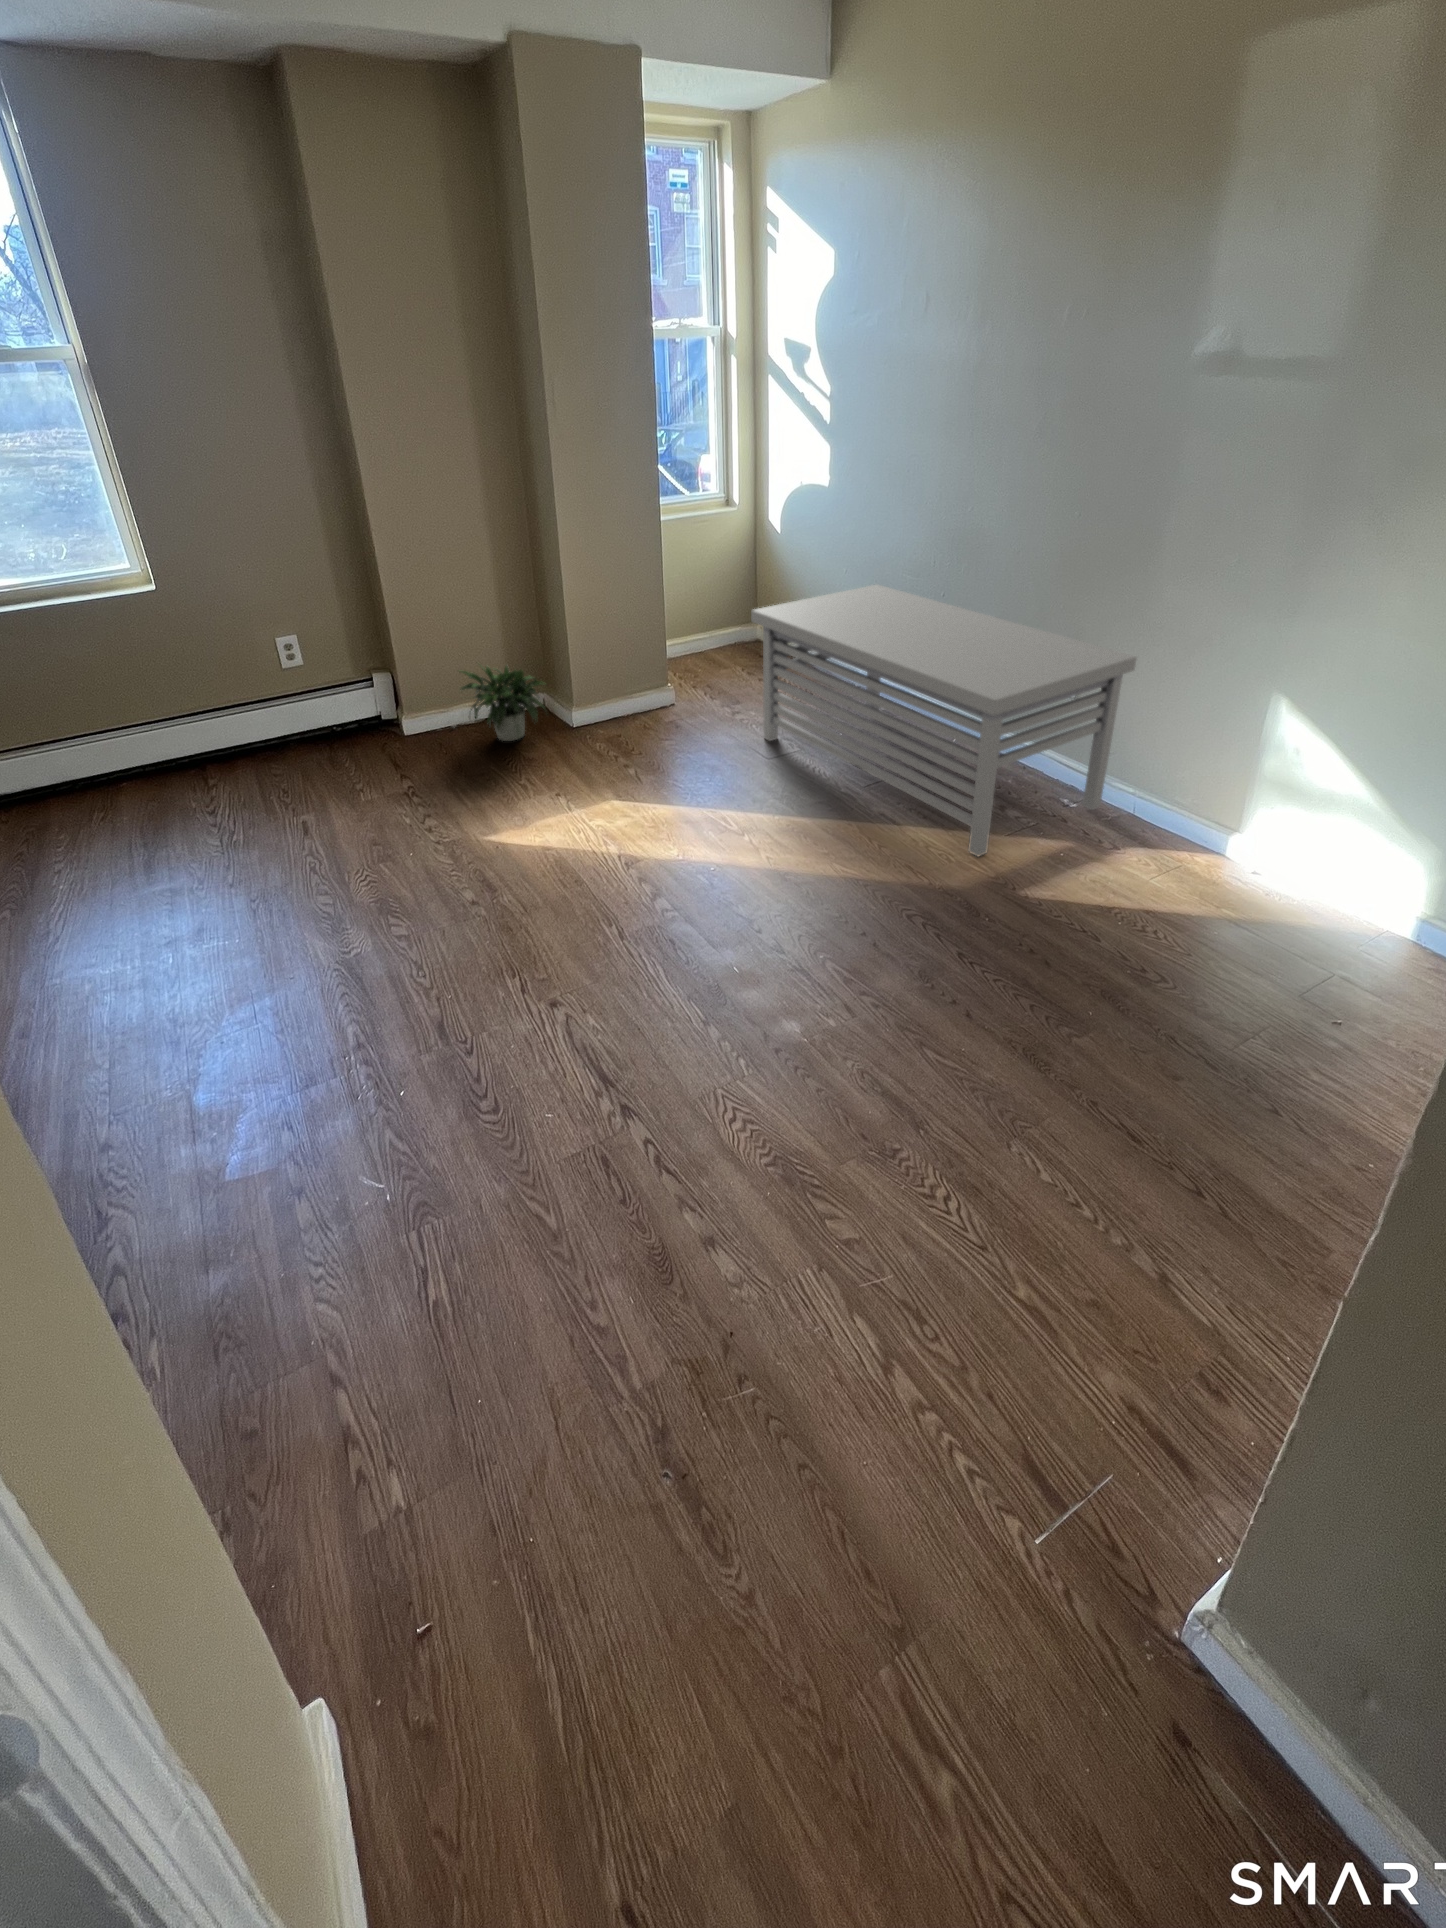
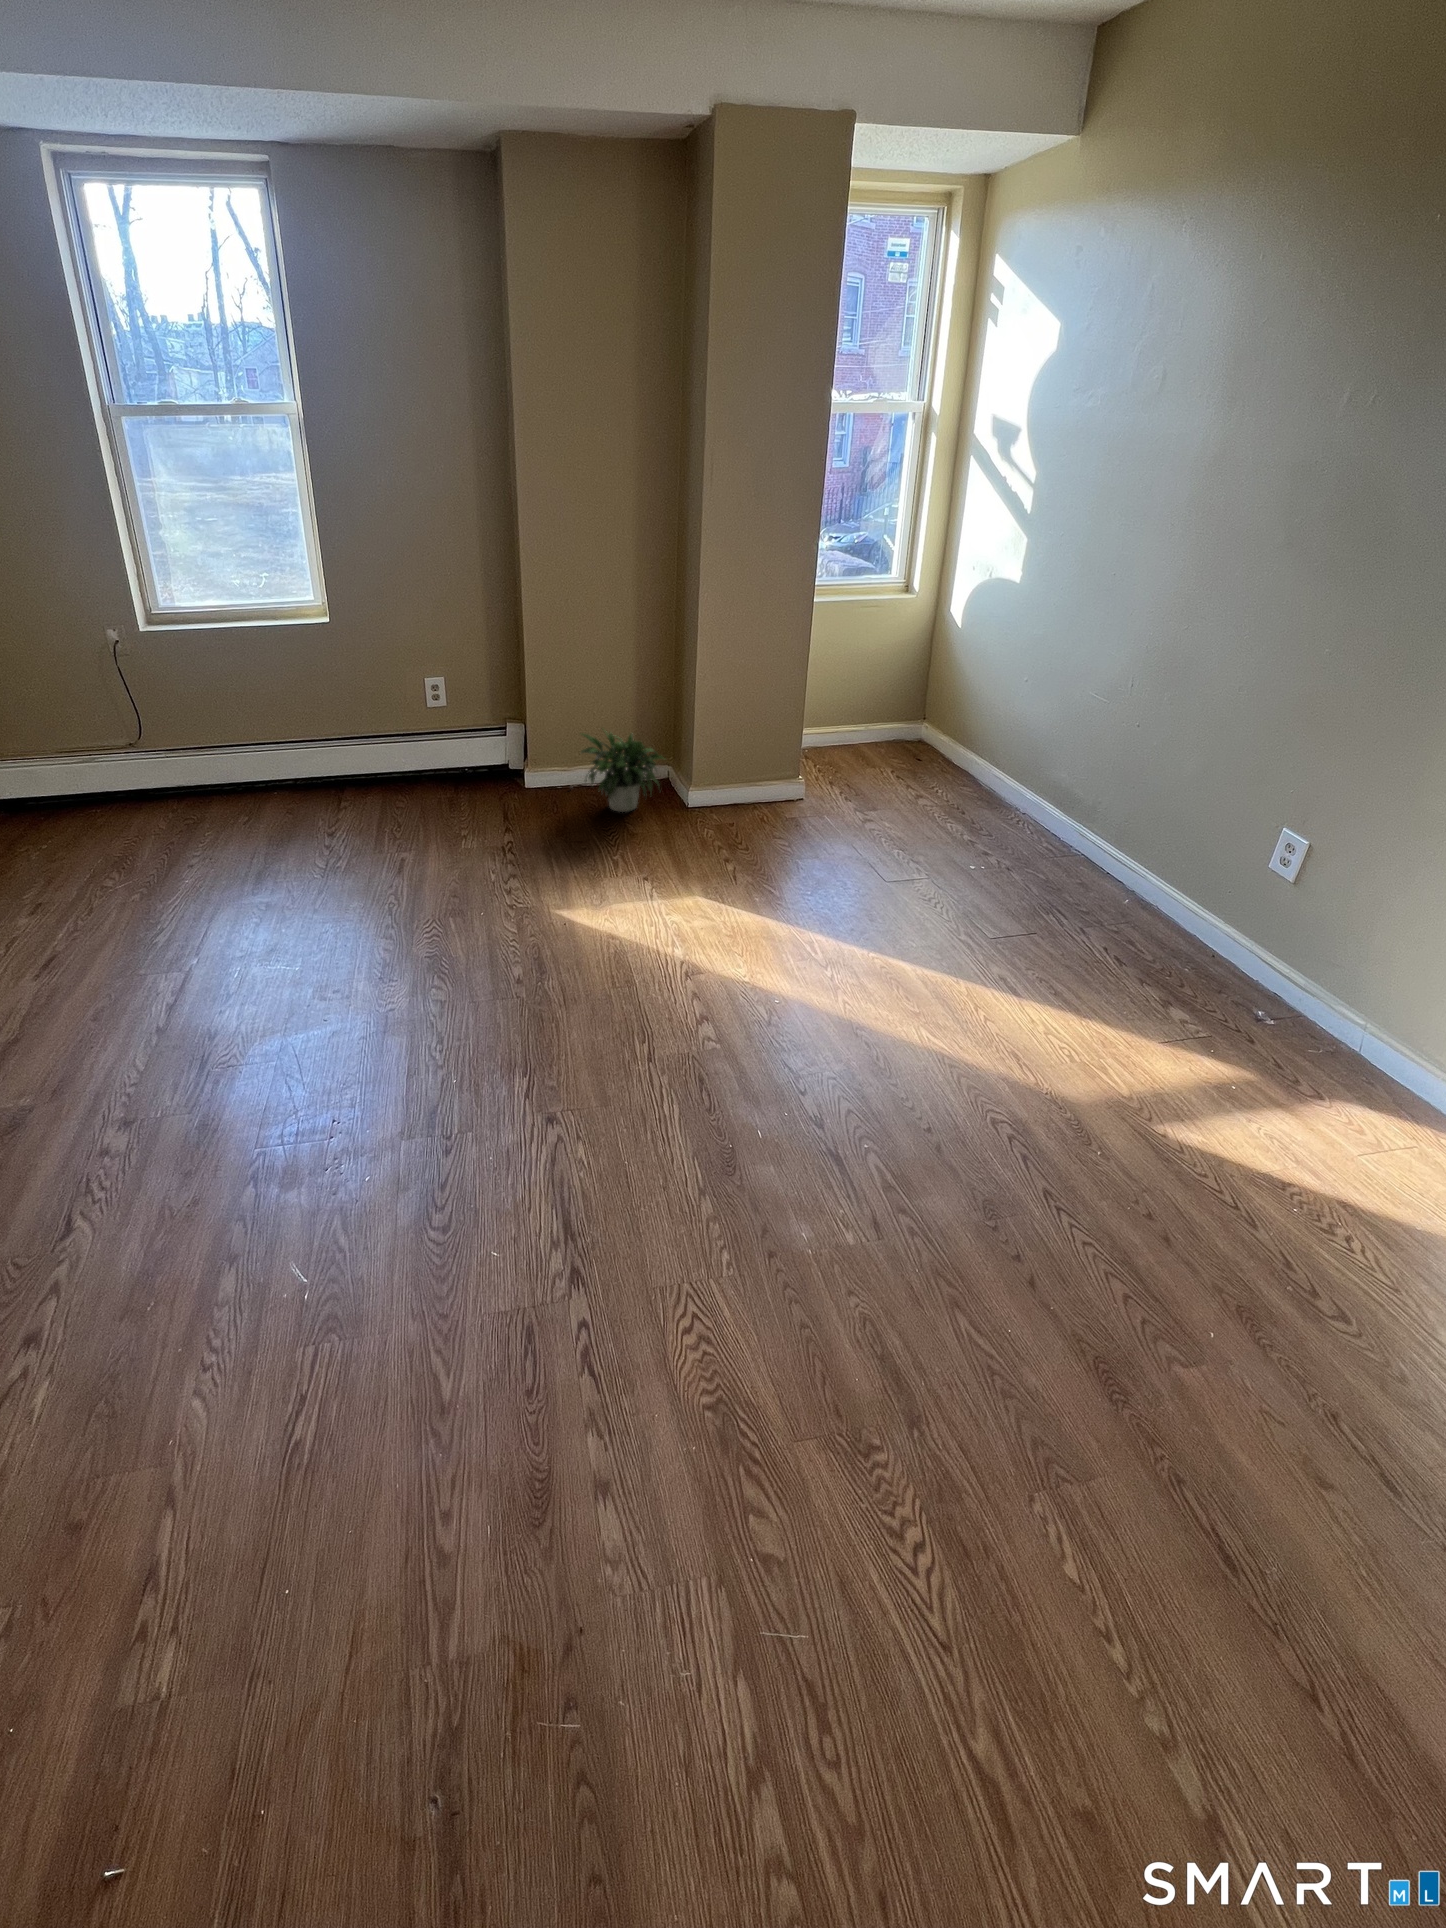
storage bench: present [751,585,1137,856] -> none [890,701,1390,1064]

